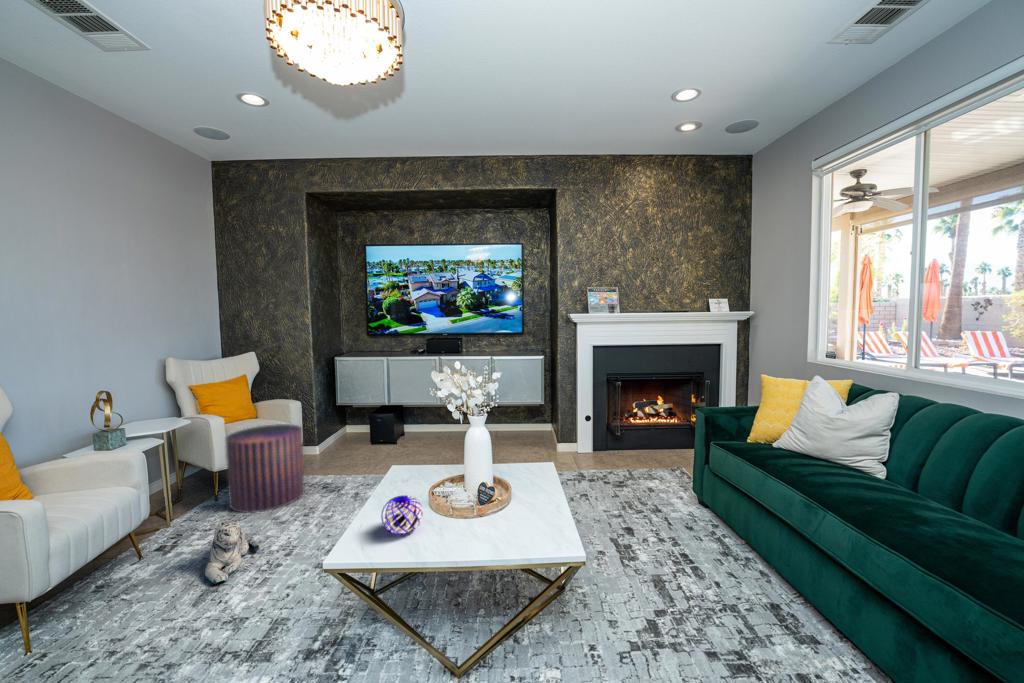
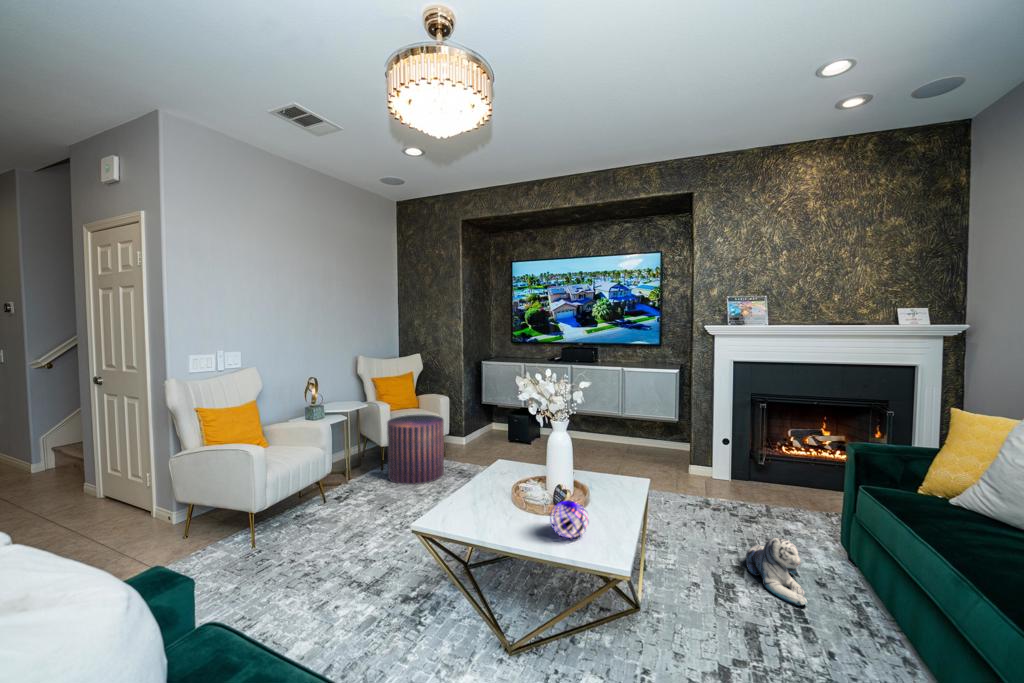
decorative orb: present [381,496,422,534] -> present [550,500,588,538]
plush toy: present [205,520,259,584] -> present [746,538,807,606]

